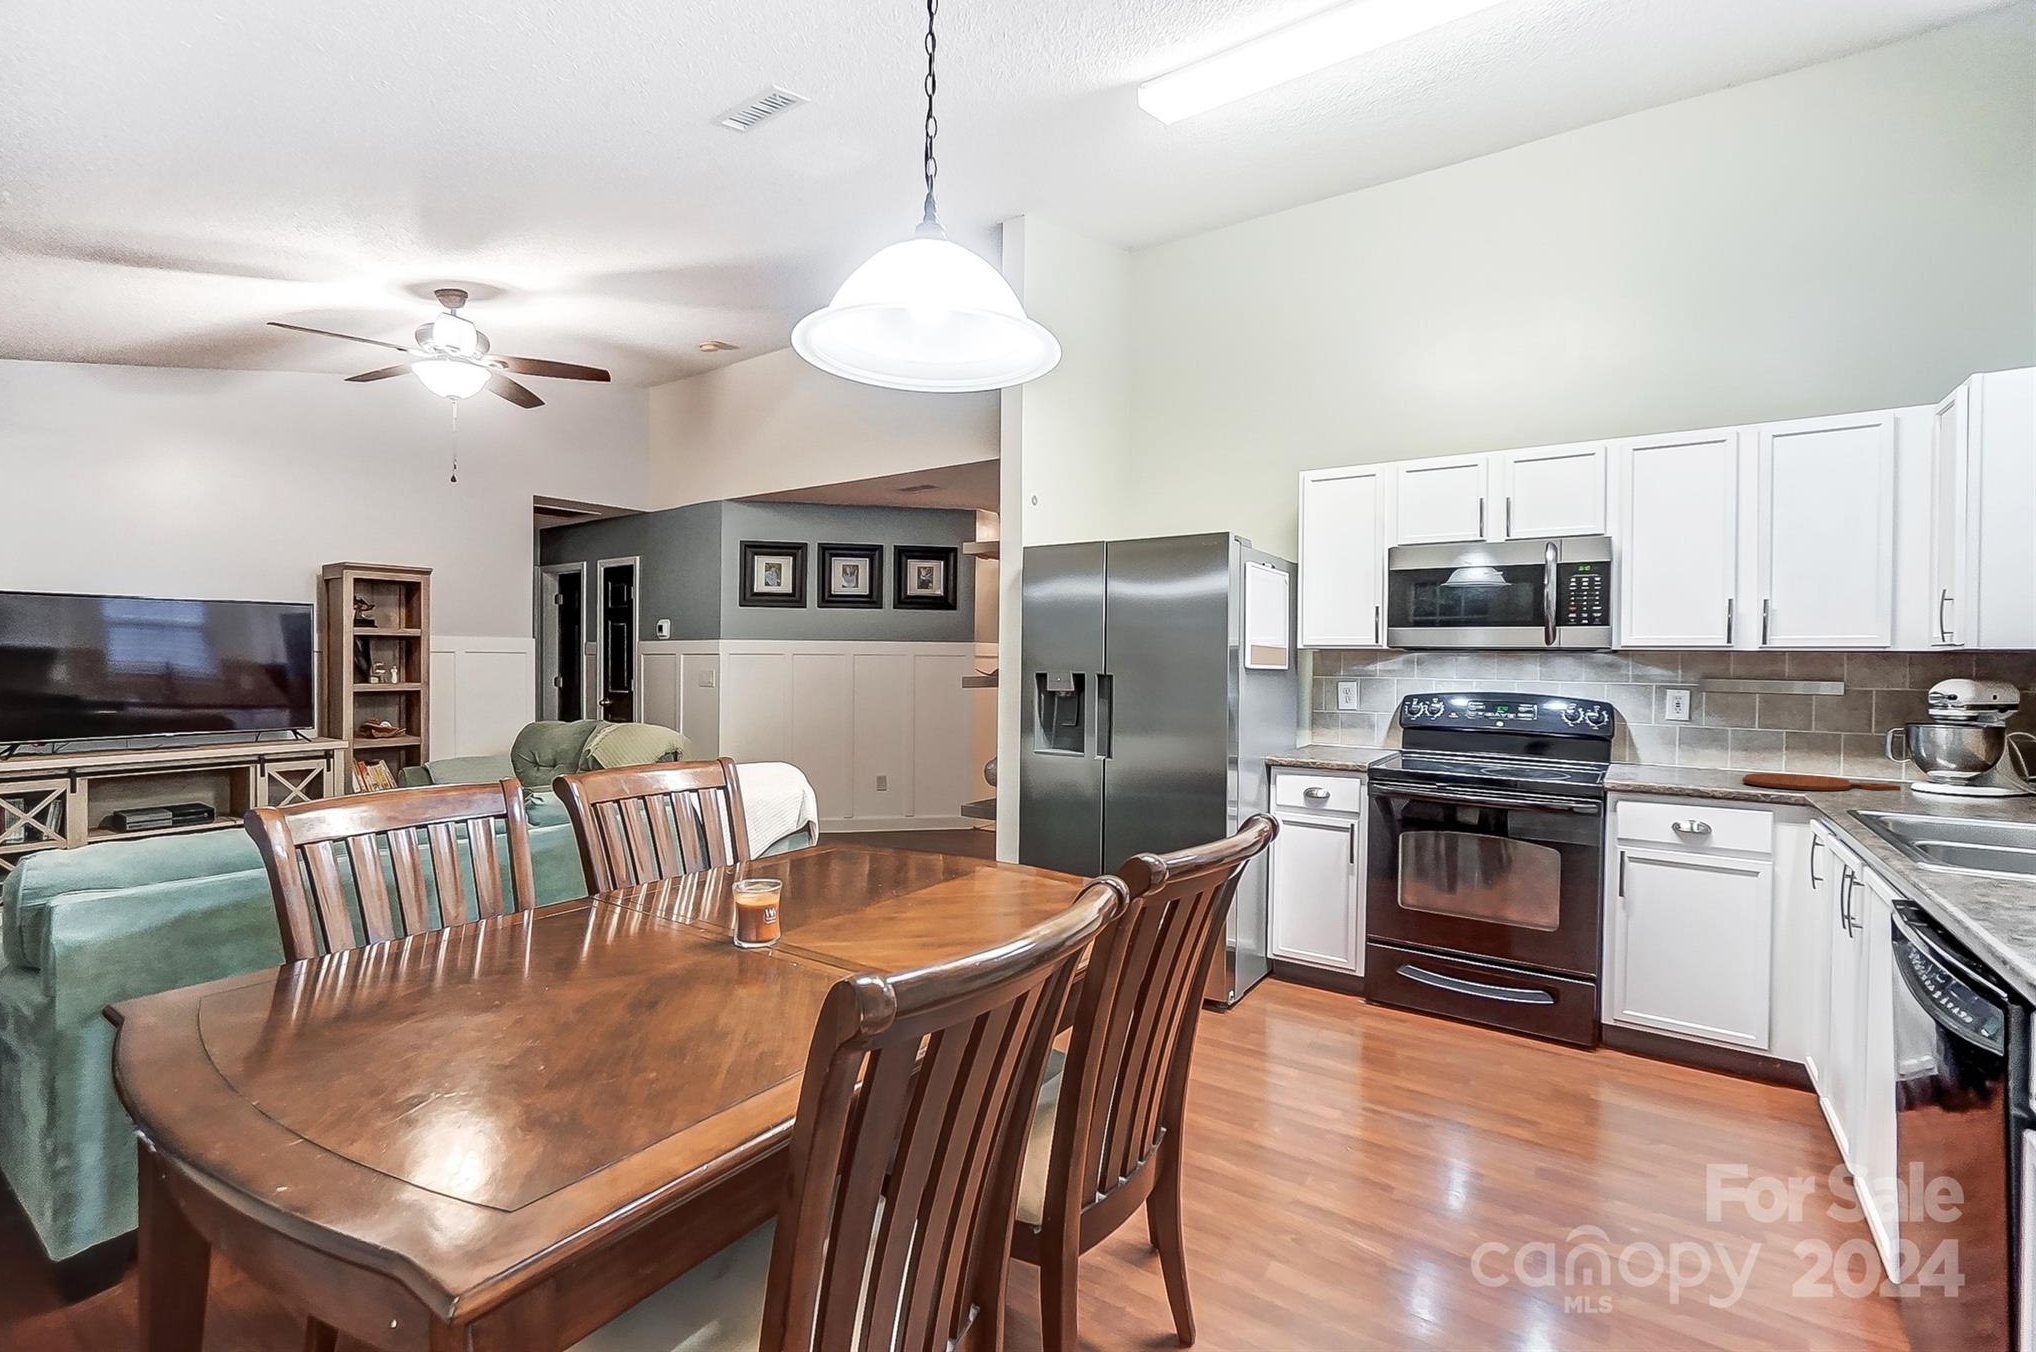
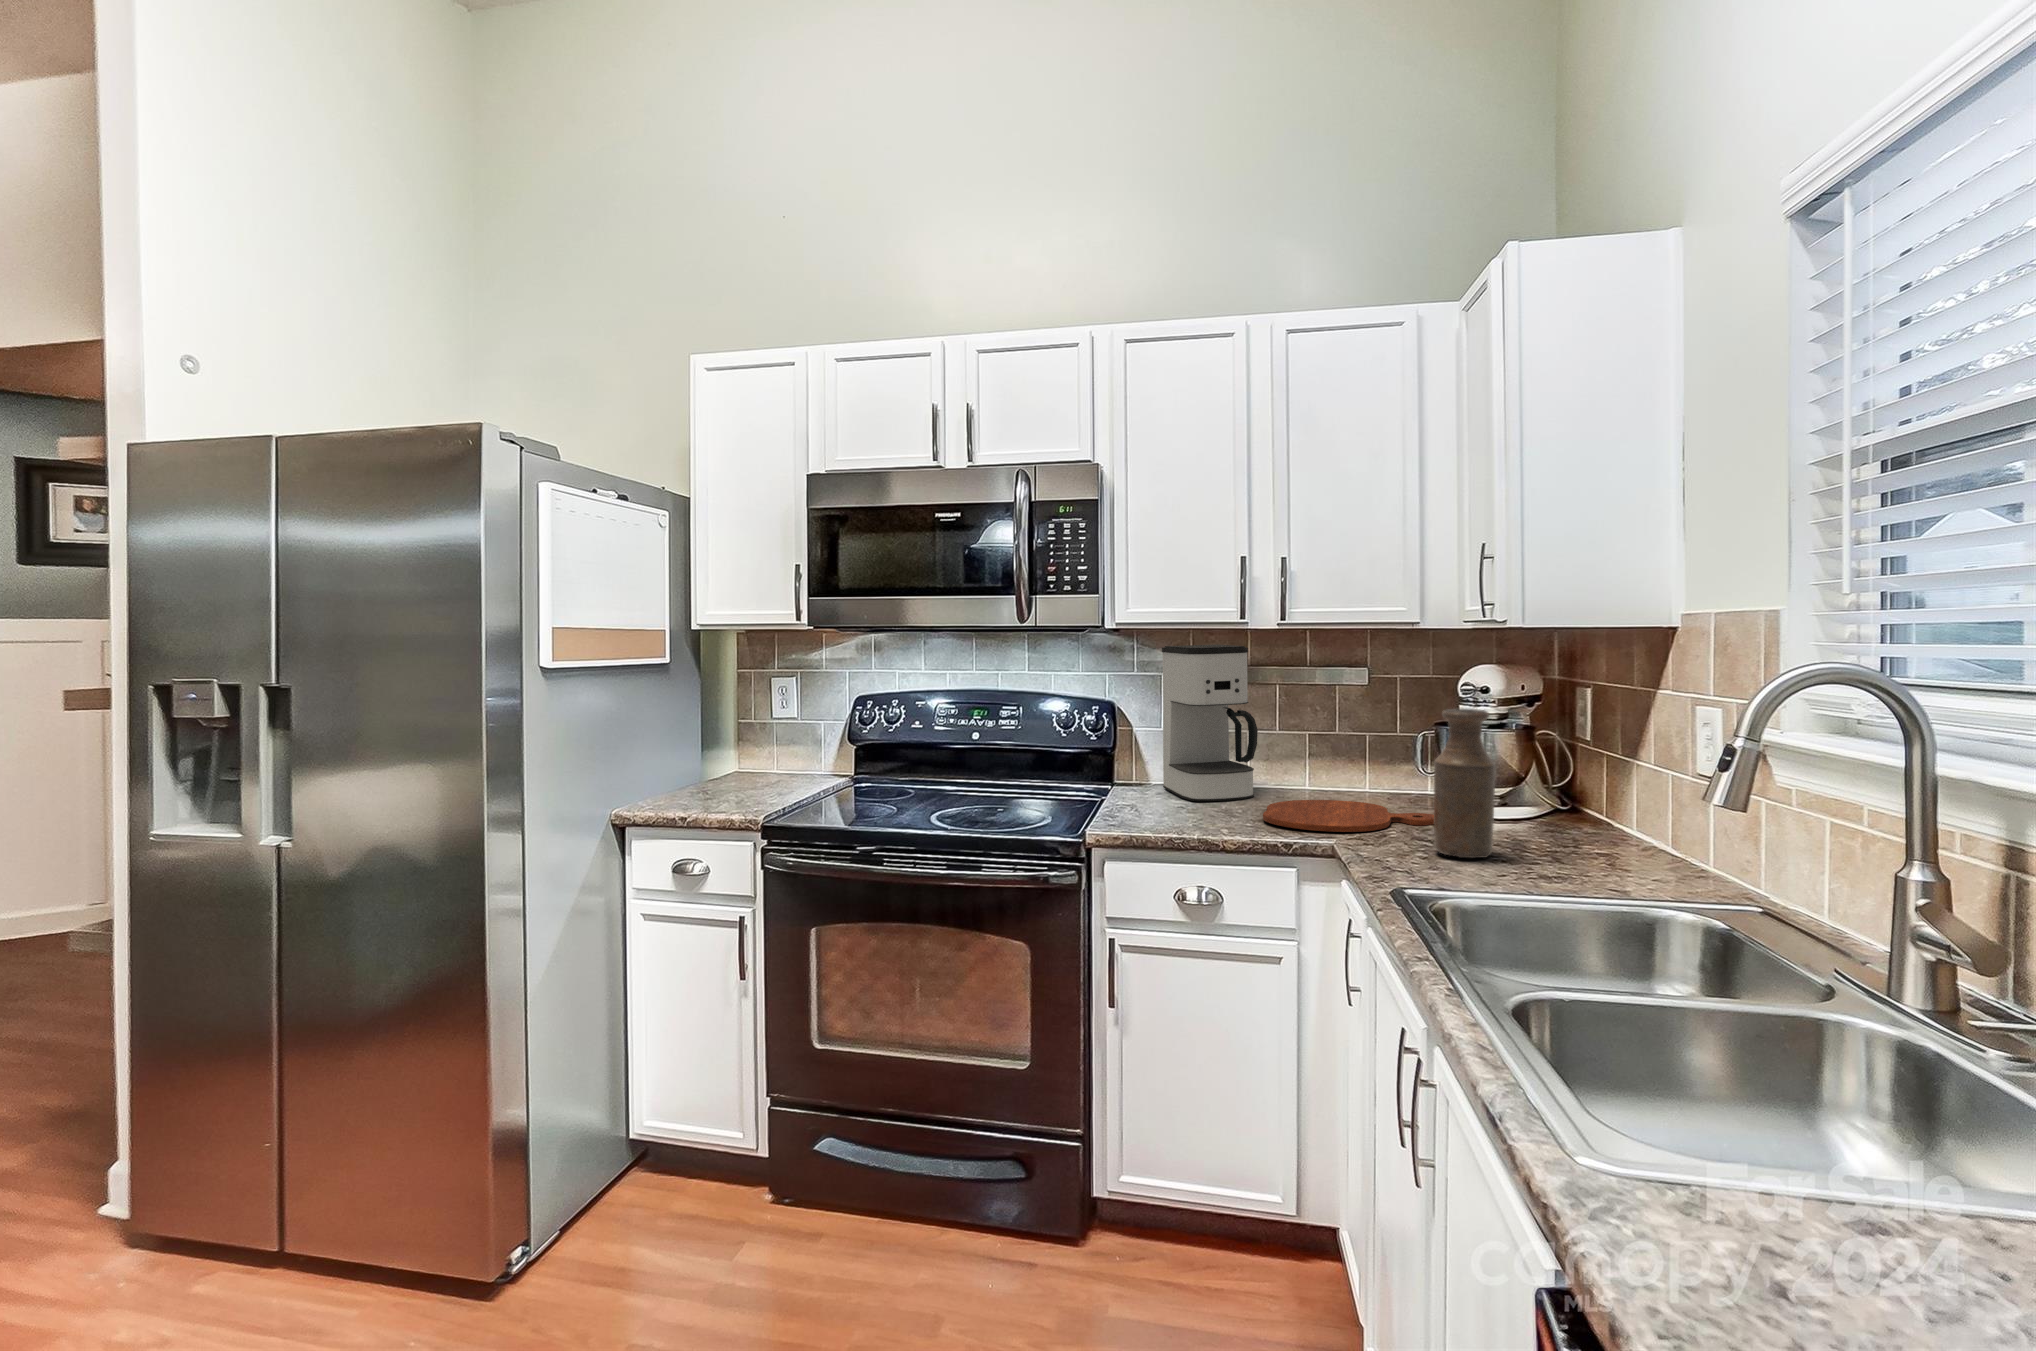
coffee maker: none [1653,663,1736,773] -> present [1162,645,1258,801]
bottle: none [1883,706,1933,805] -> present [1434,709,1495,858]

